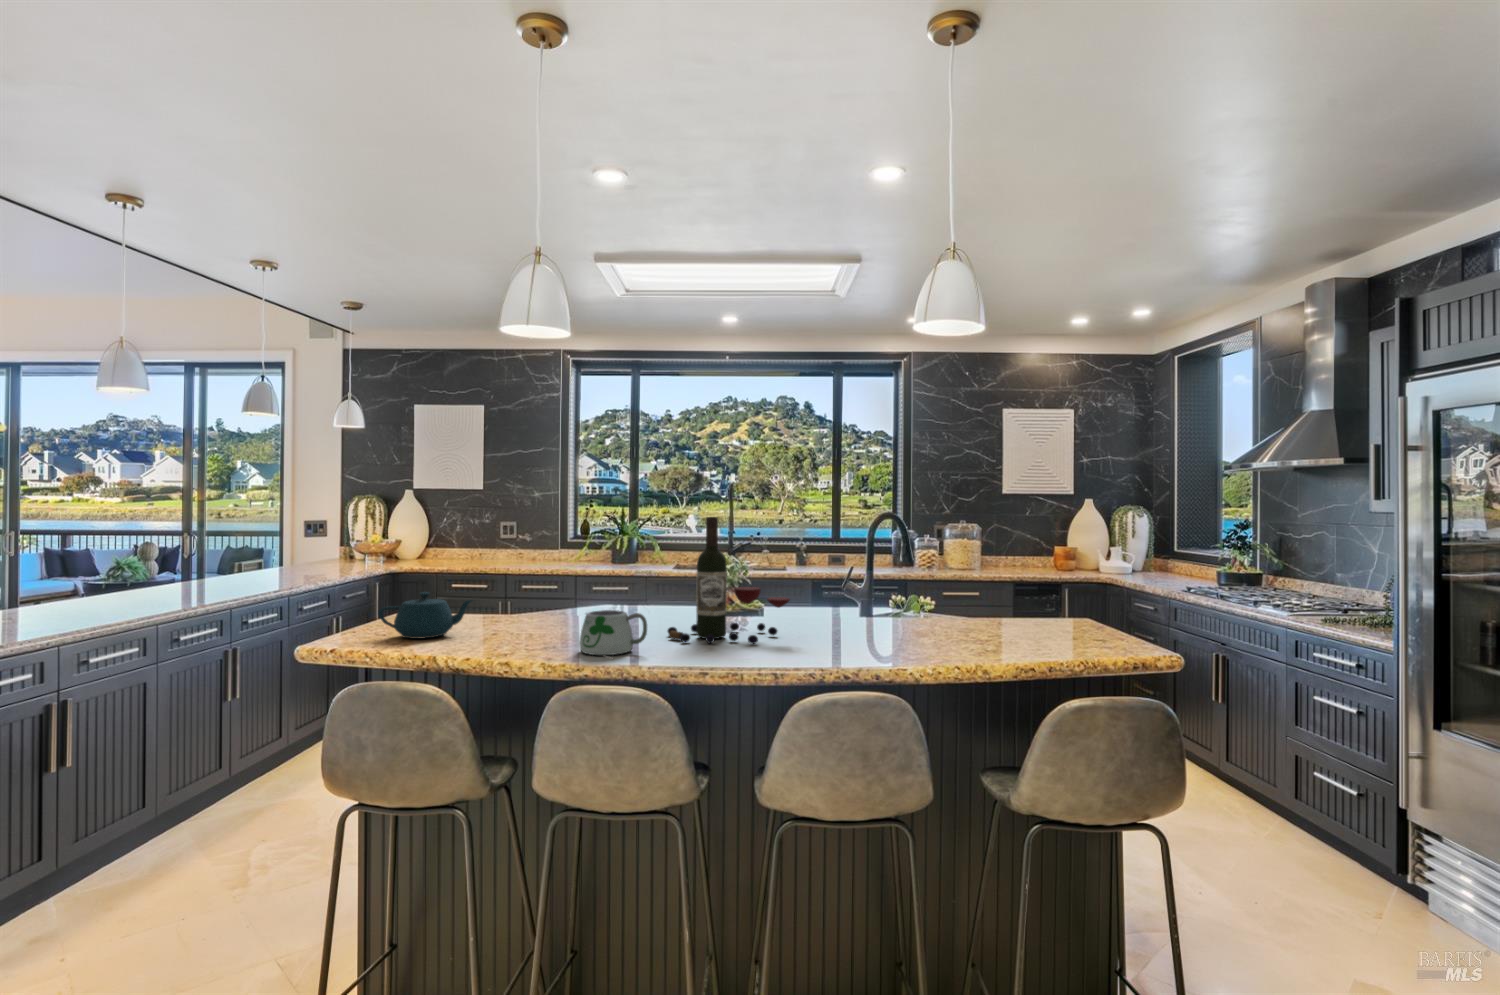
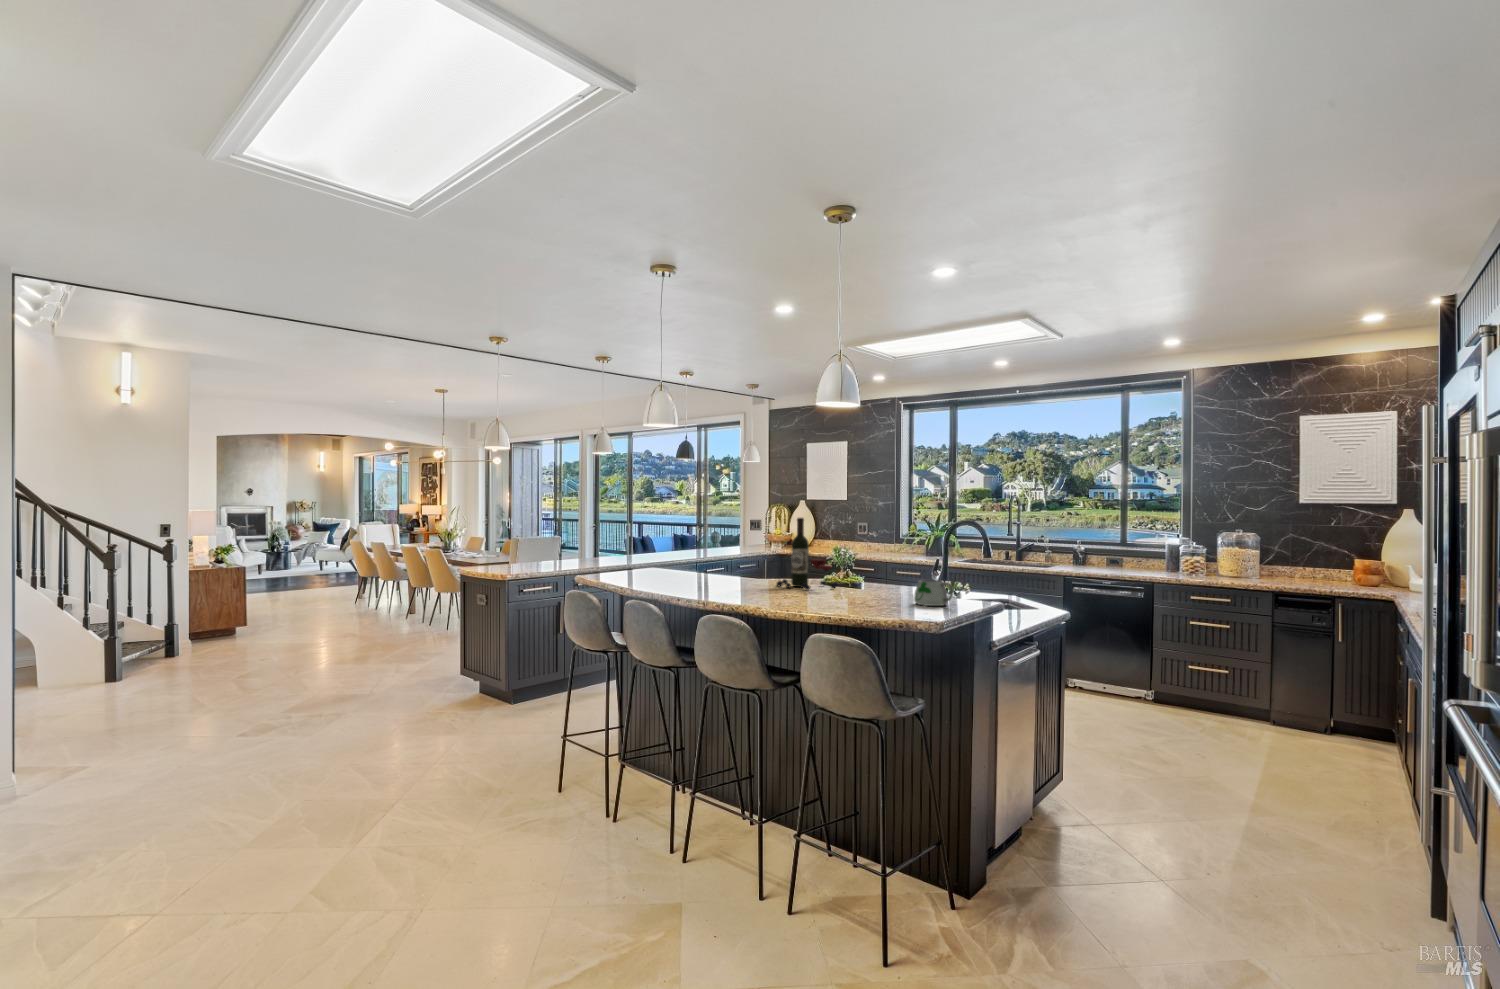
teapot: present [378,592,472,638] -> none [665,553,704,575]
mug: present [579,610,647,659] -> present [914,580,953,607]

